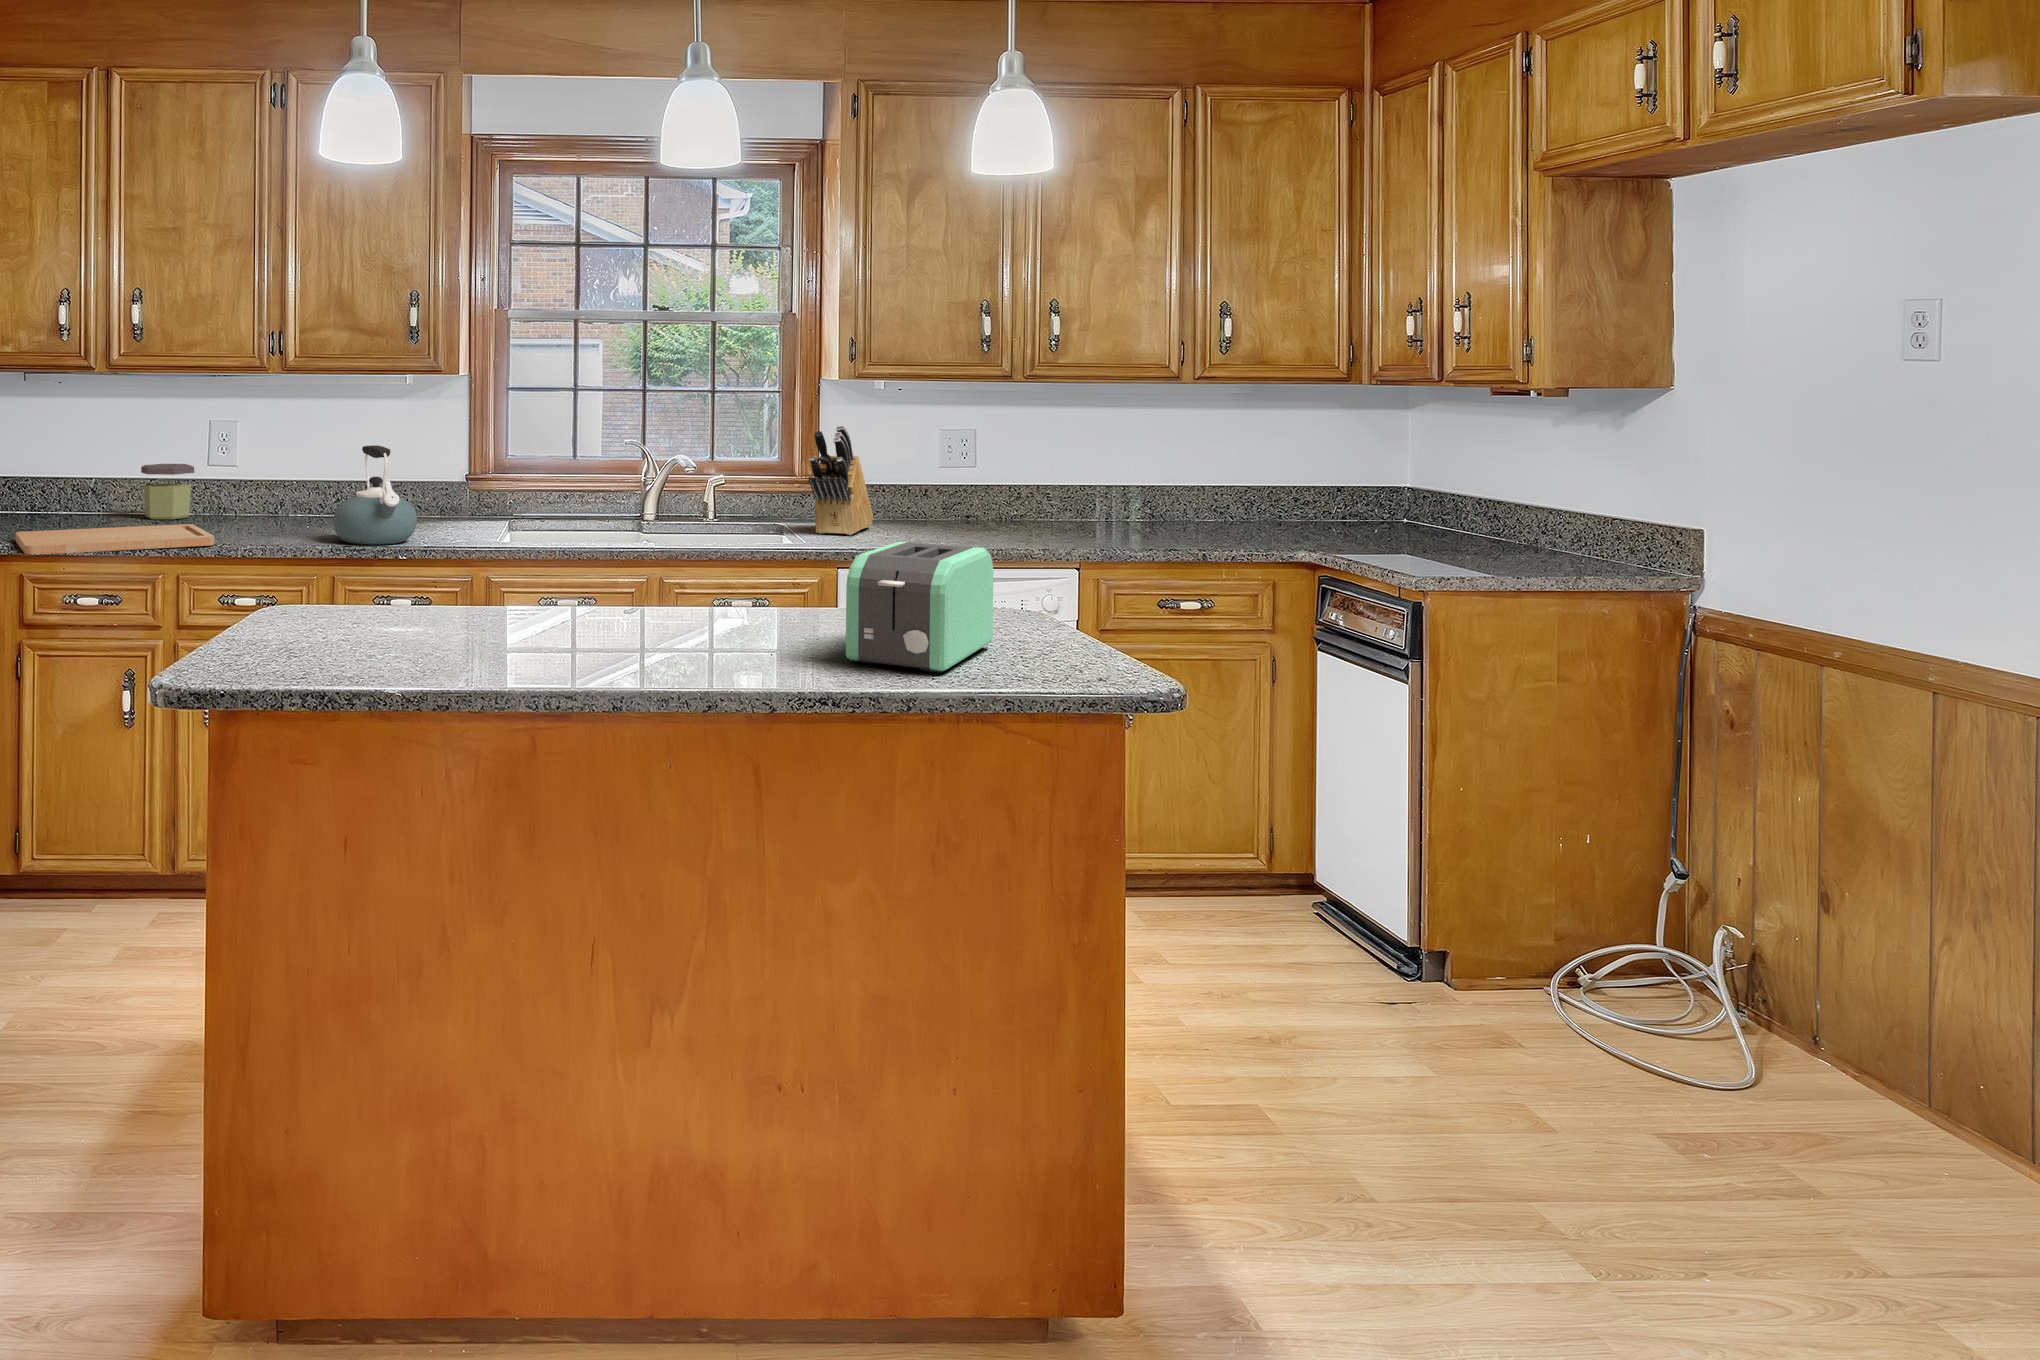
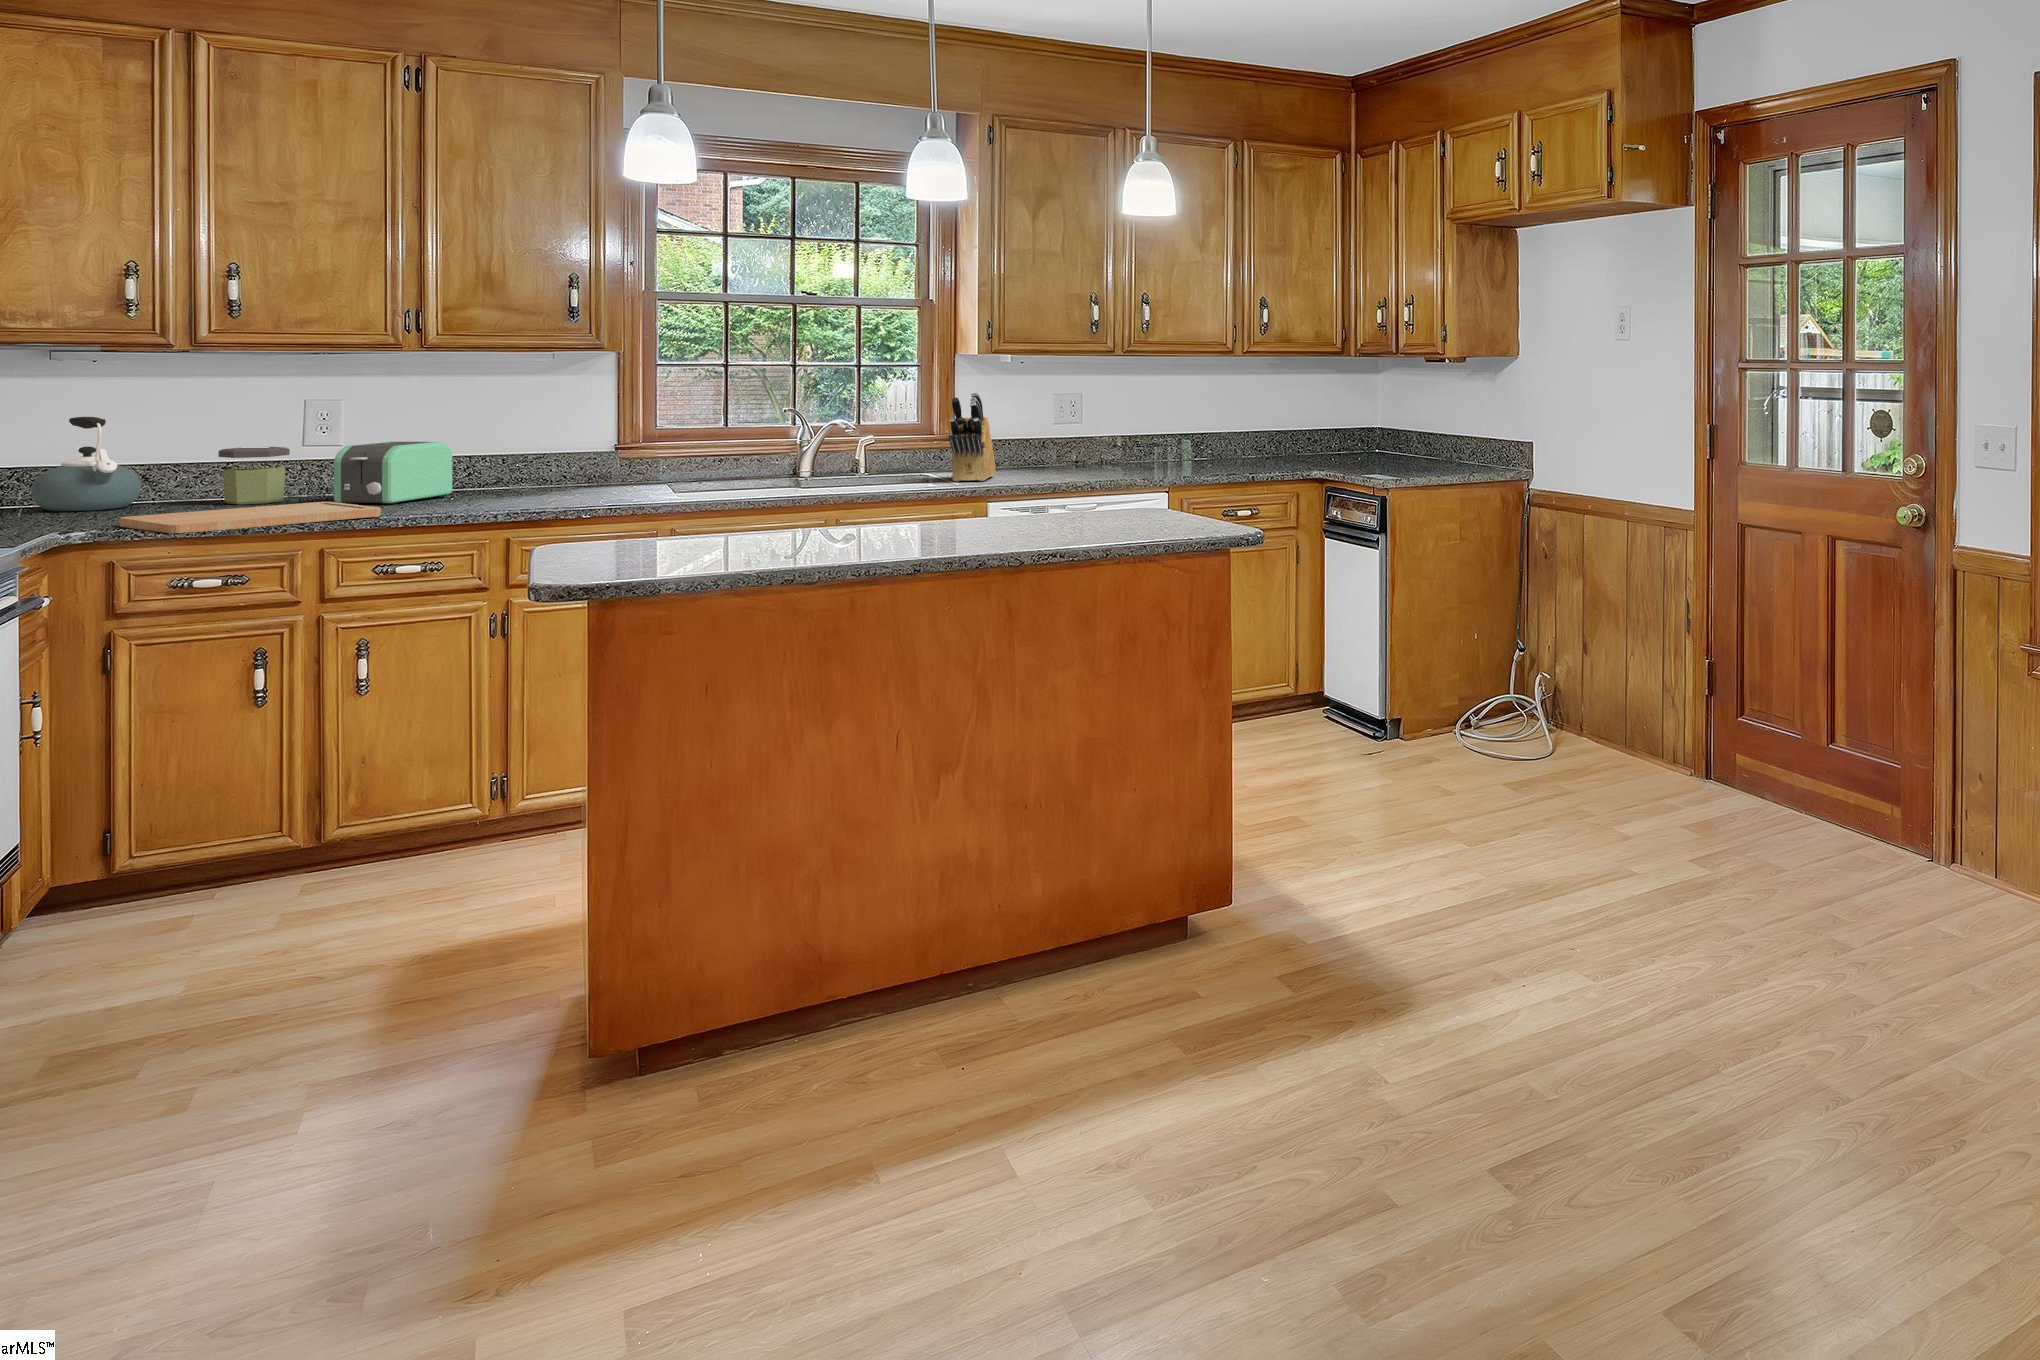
kettle: present [333,445,417,545] -> present [31,417,141,511]
toaster: present [846,542,993,673] -> present [334,442,452,505]

